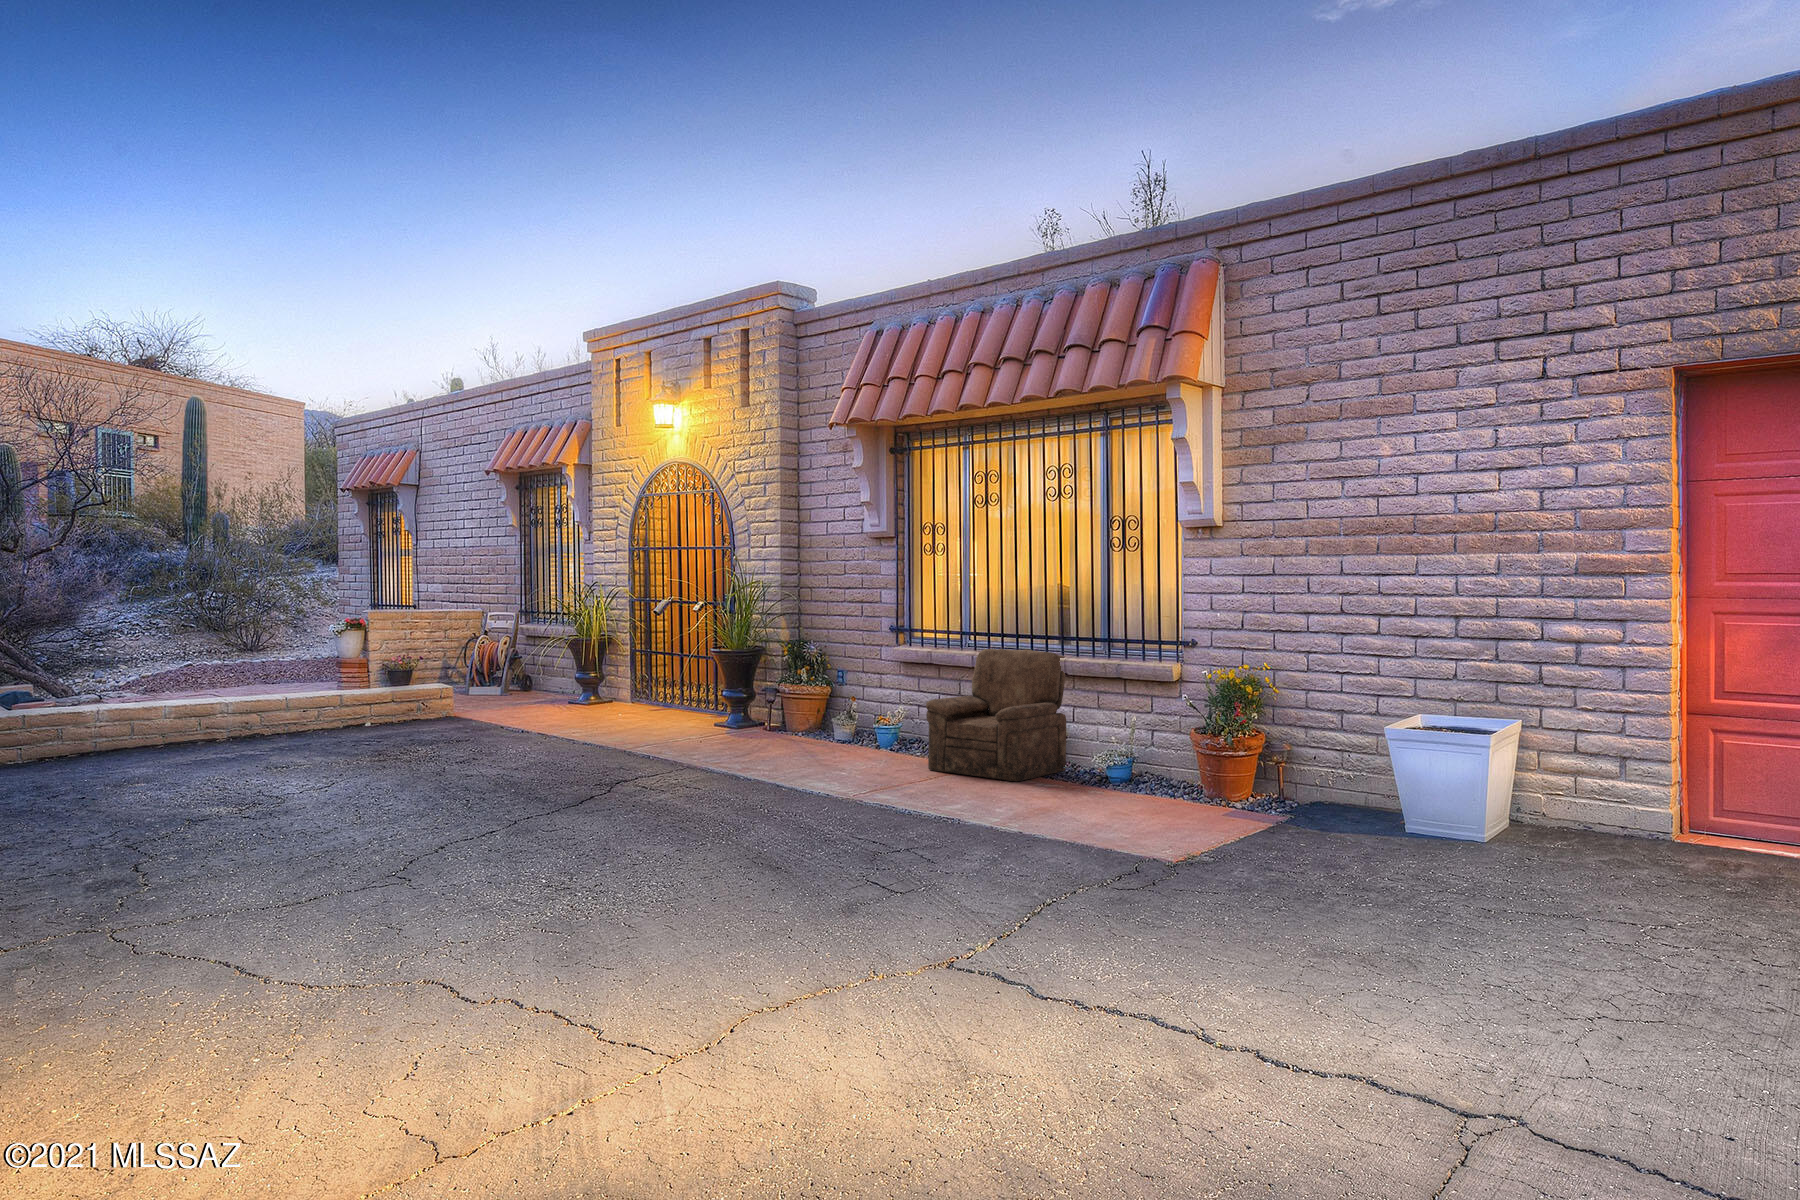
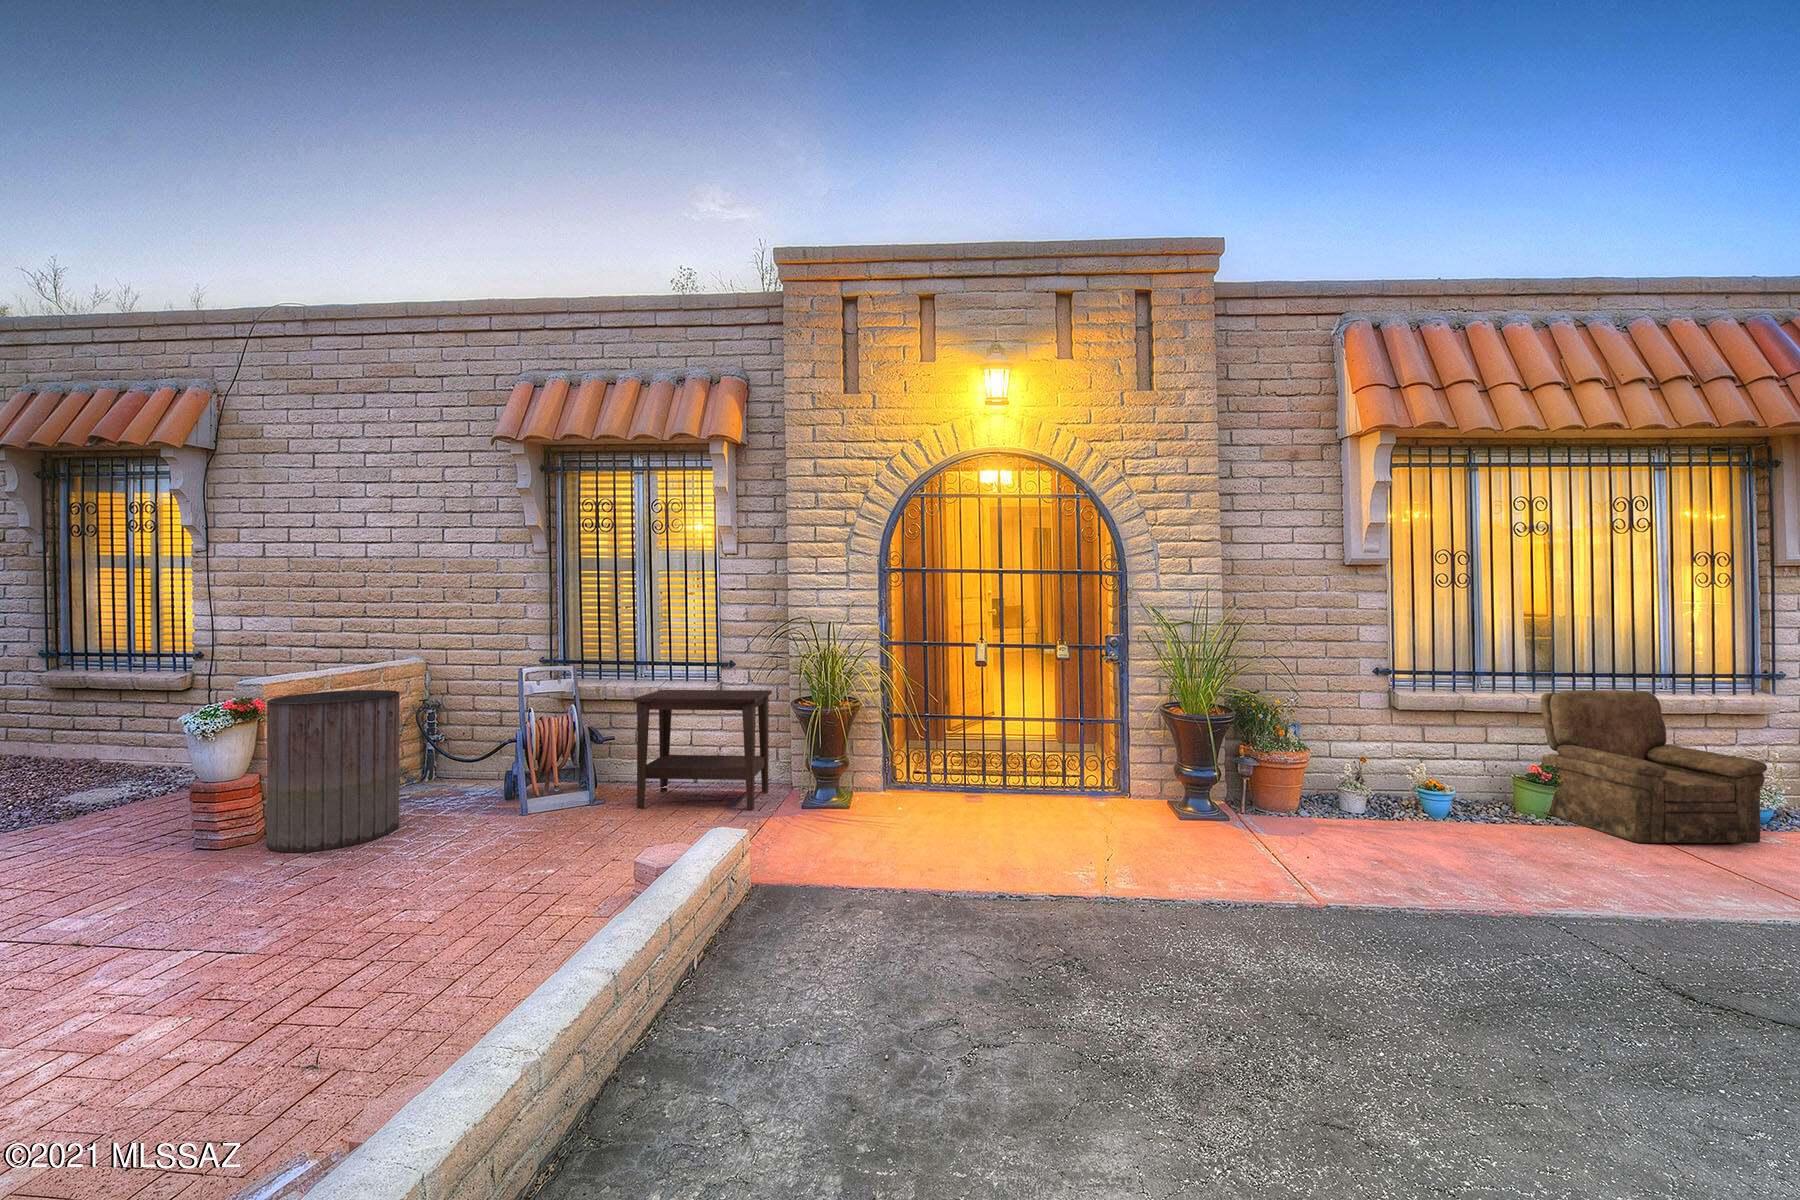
trash can: none [363,621,424,697] -> present [266,690,400,853]
side table: none [515,631,598,707] -> present [633,690,772,810]

